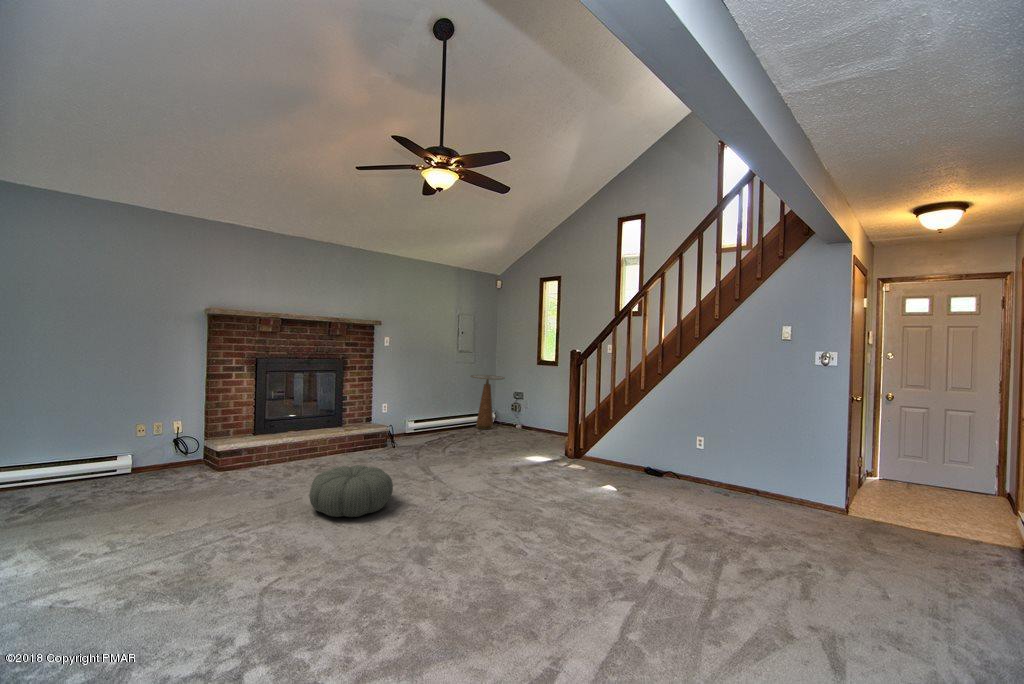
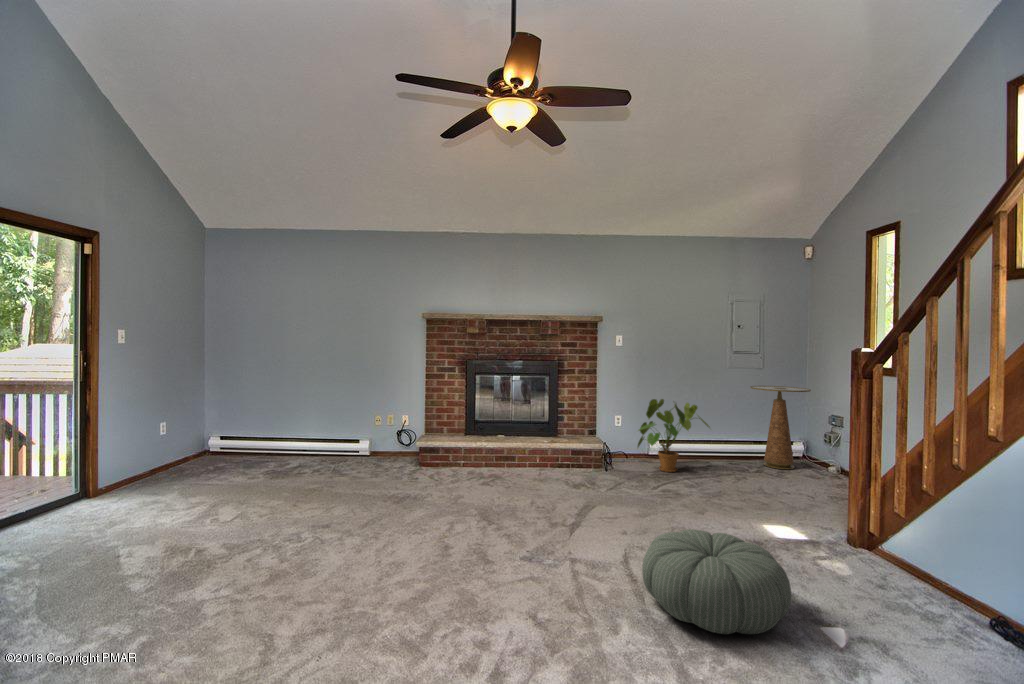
house plant: none [409,388,460,441] -> present [638,399,710,472]
pouf: present [310,465,393,517] -> present [642,529,791,634]

